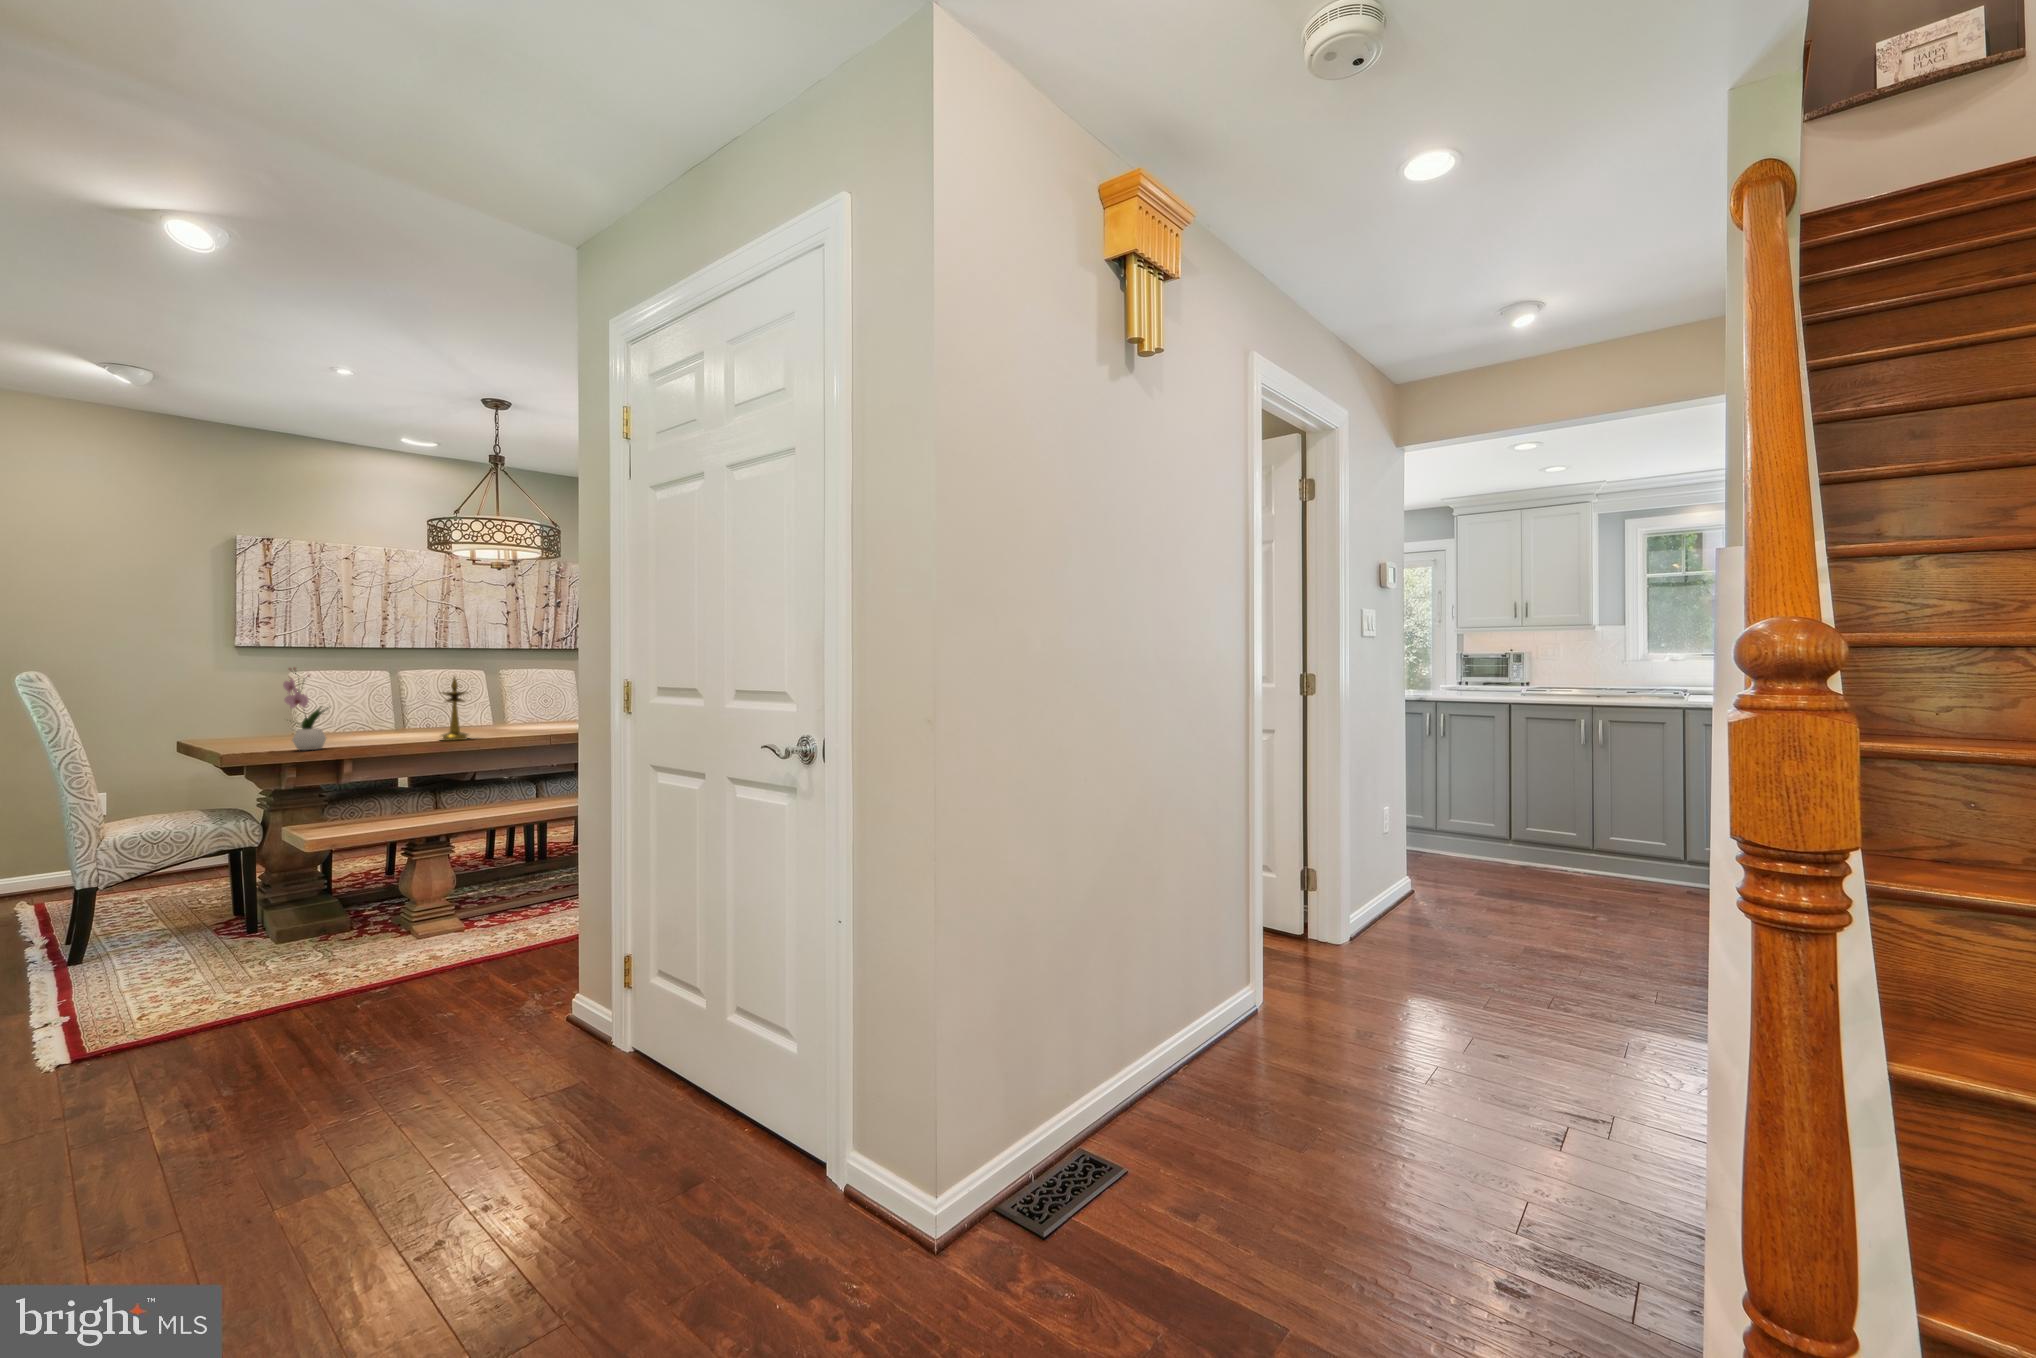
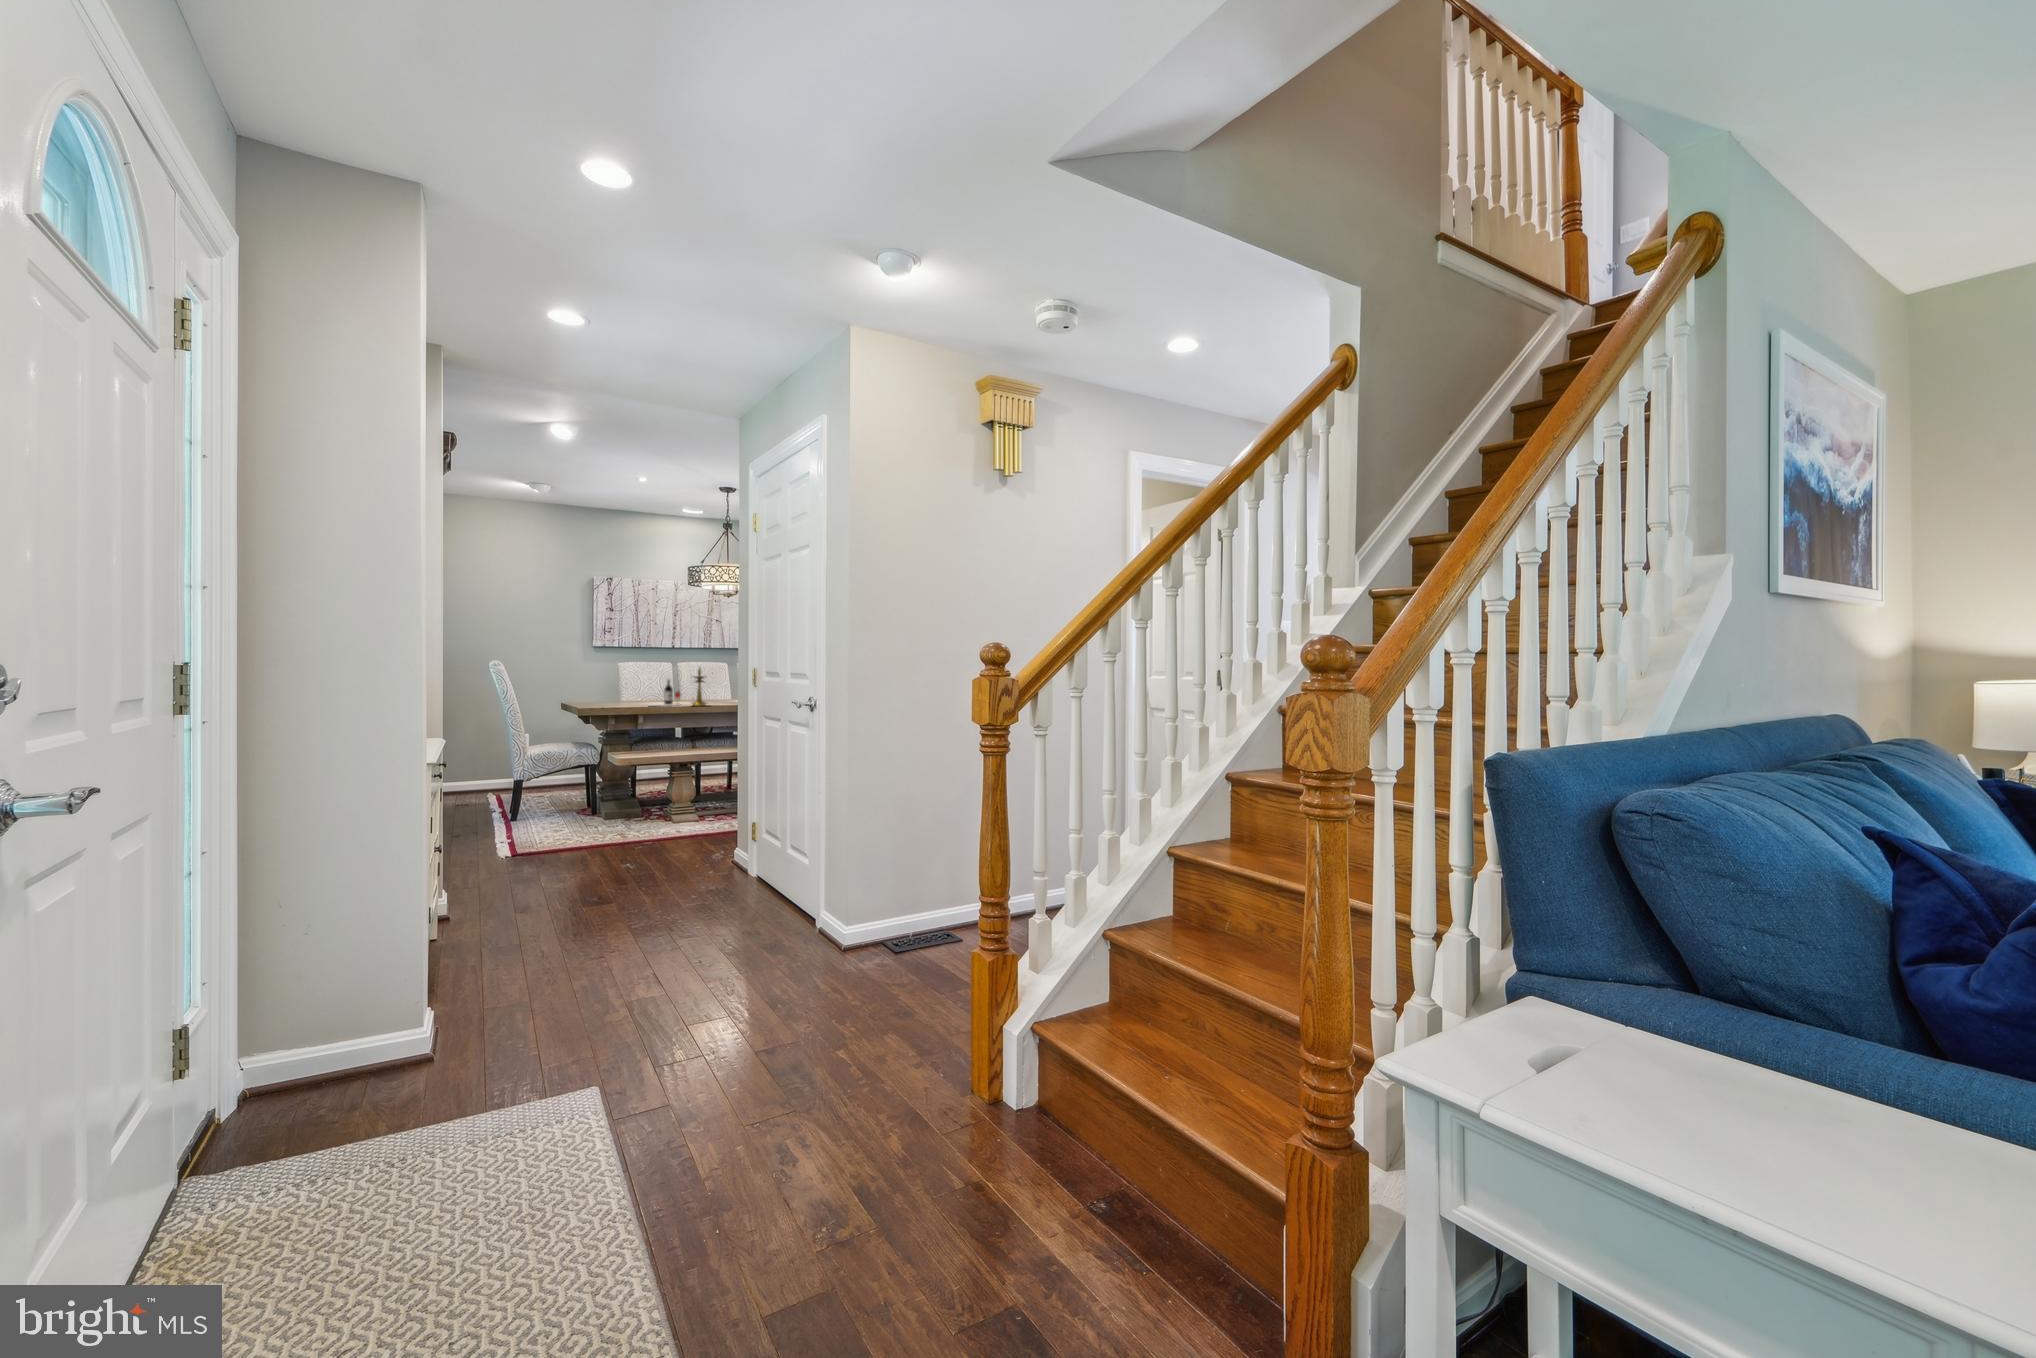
flower arrangement: present [283,668,327,750] -> none [610,660,634,709]
wine bottle: none [353,697,438,742] -> present [649,680,680,706]

